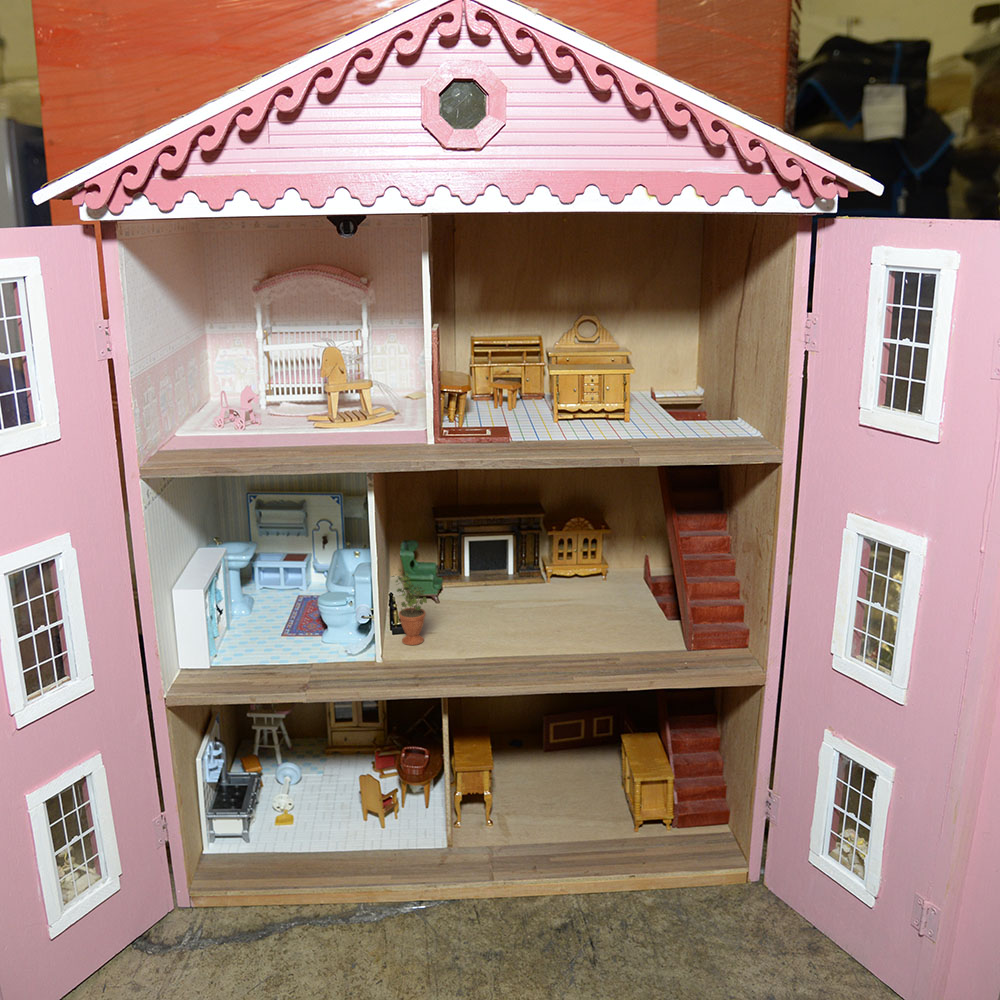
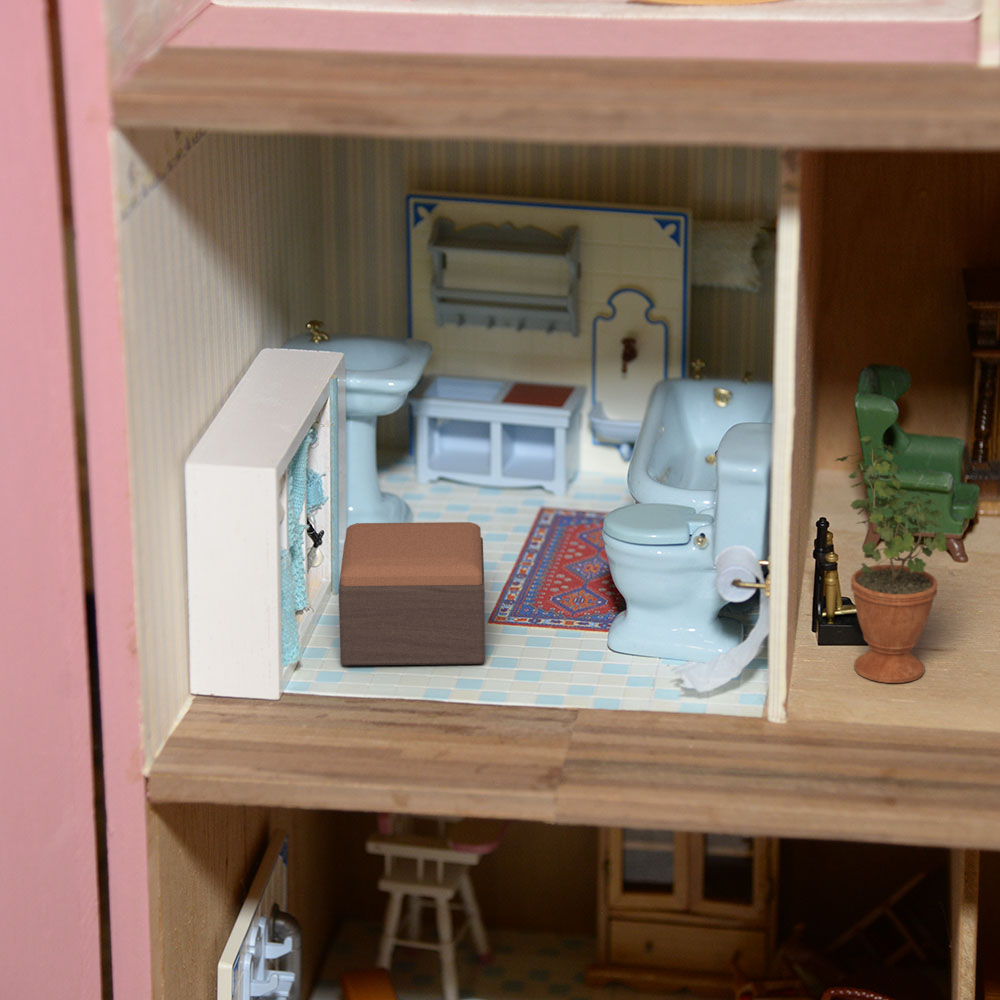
footstool: none [232,605,283,656] -> present [339,522,485,665]

